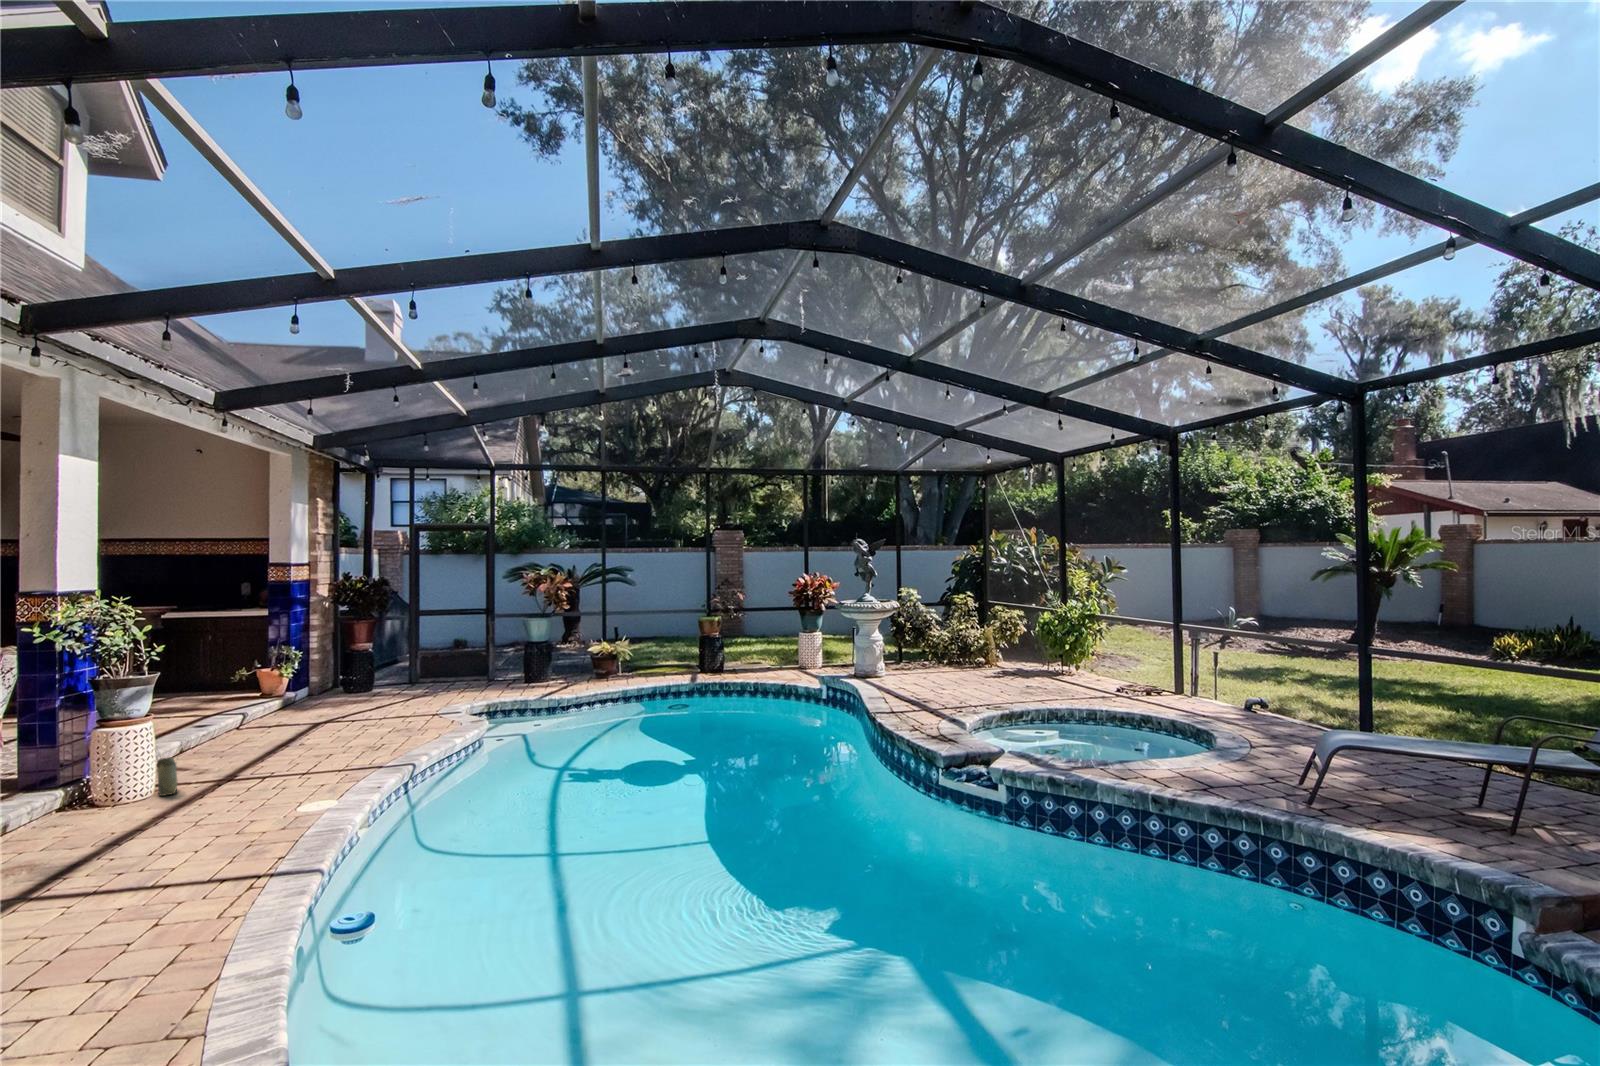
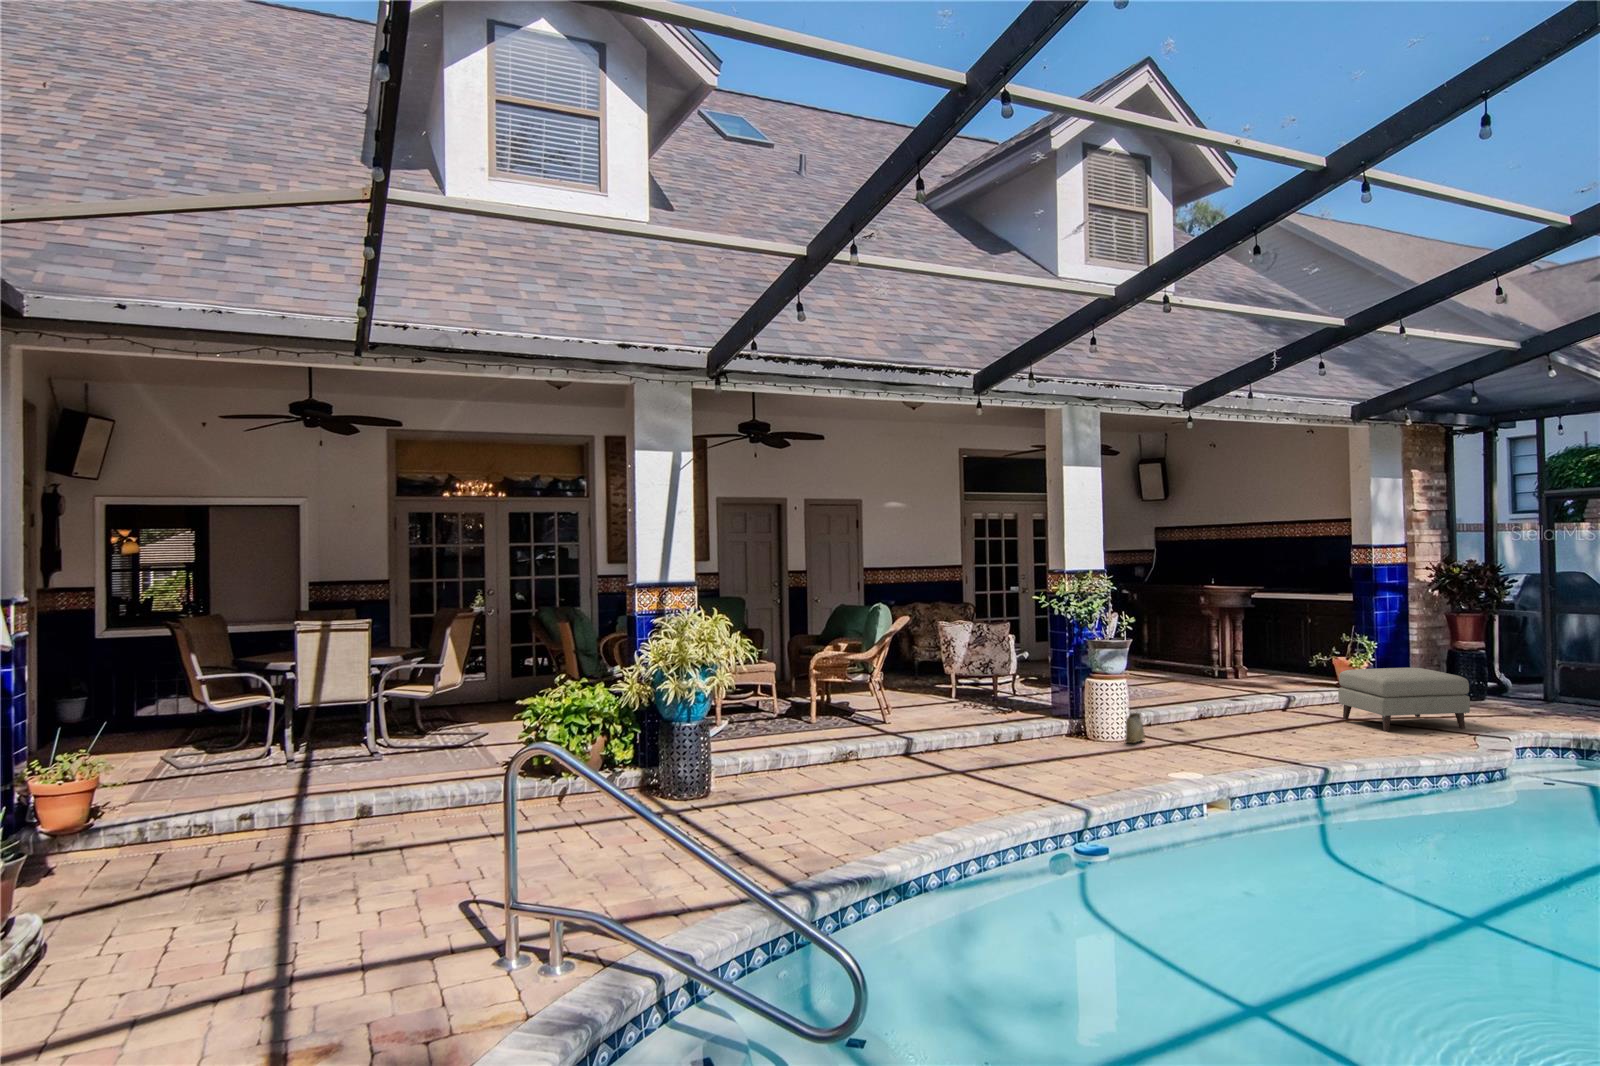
ottoman: none [308,670,412,729] -> present [1338,668,1470,732]

